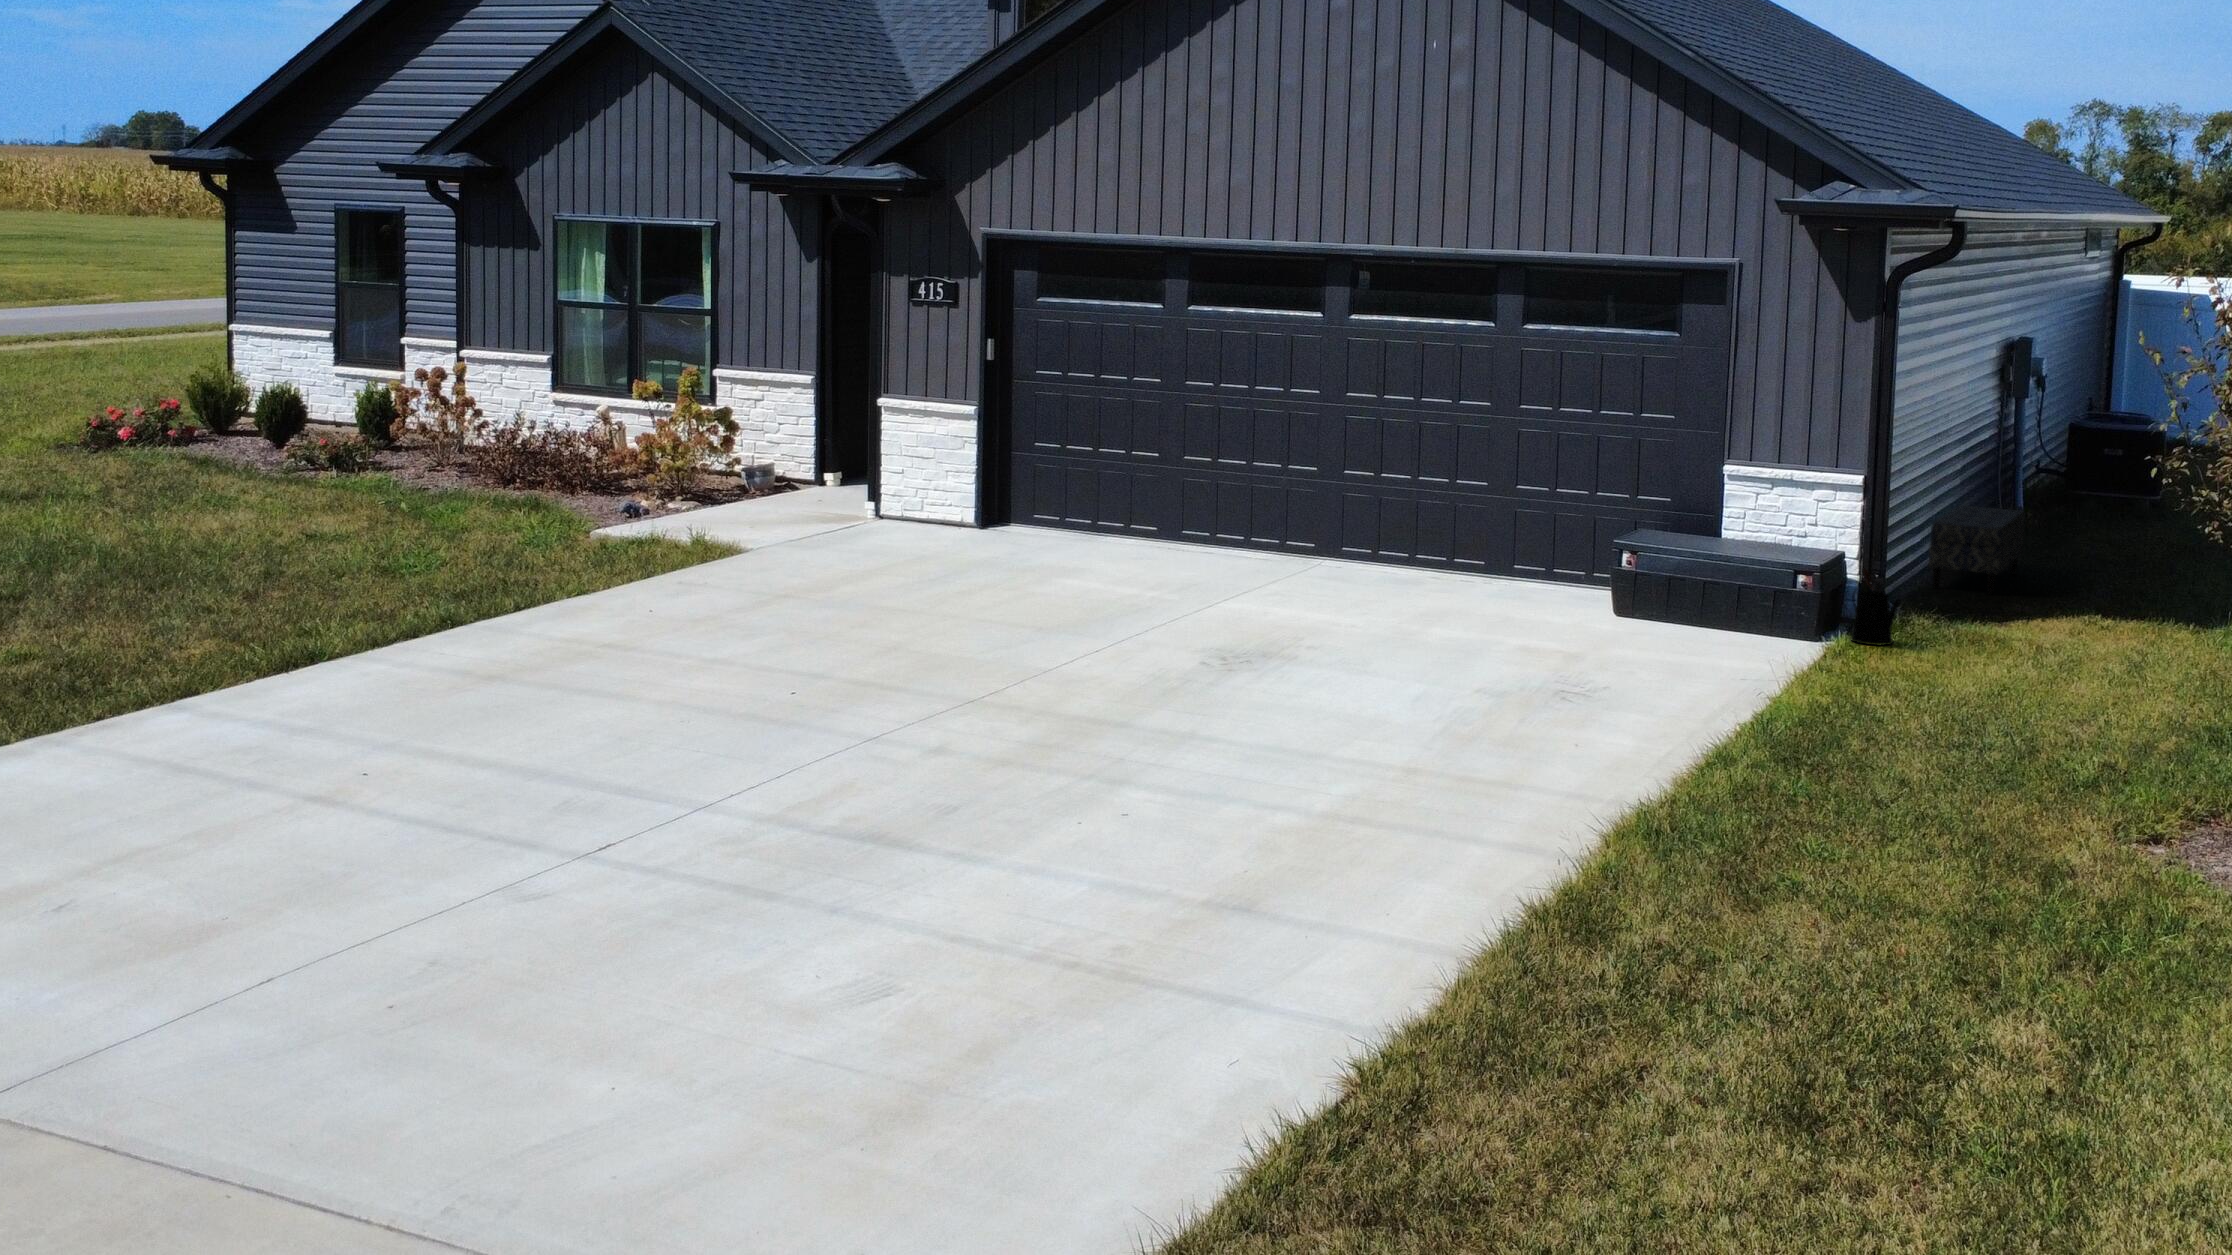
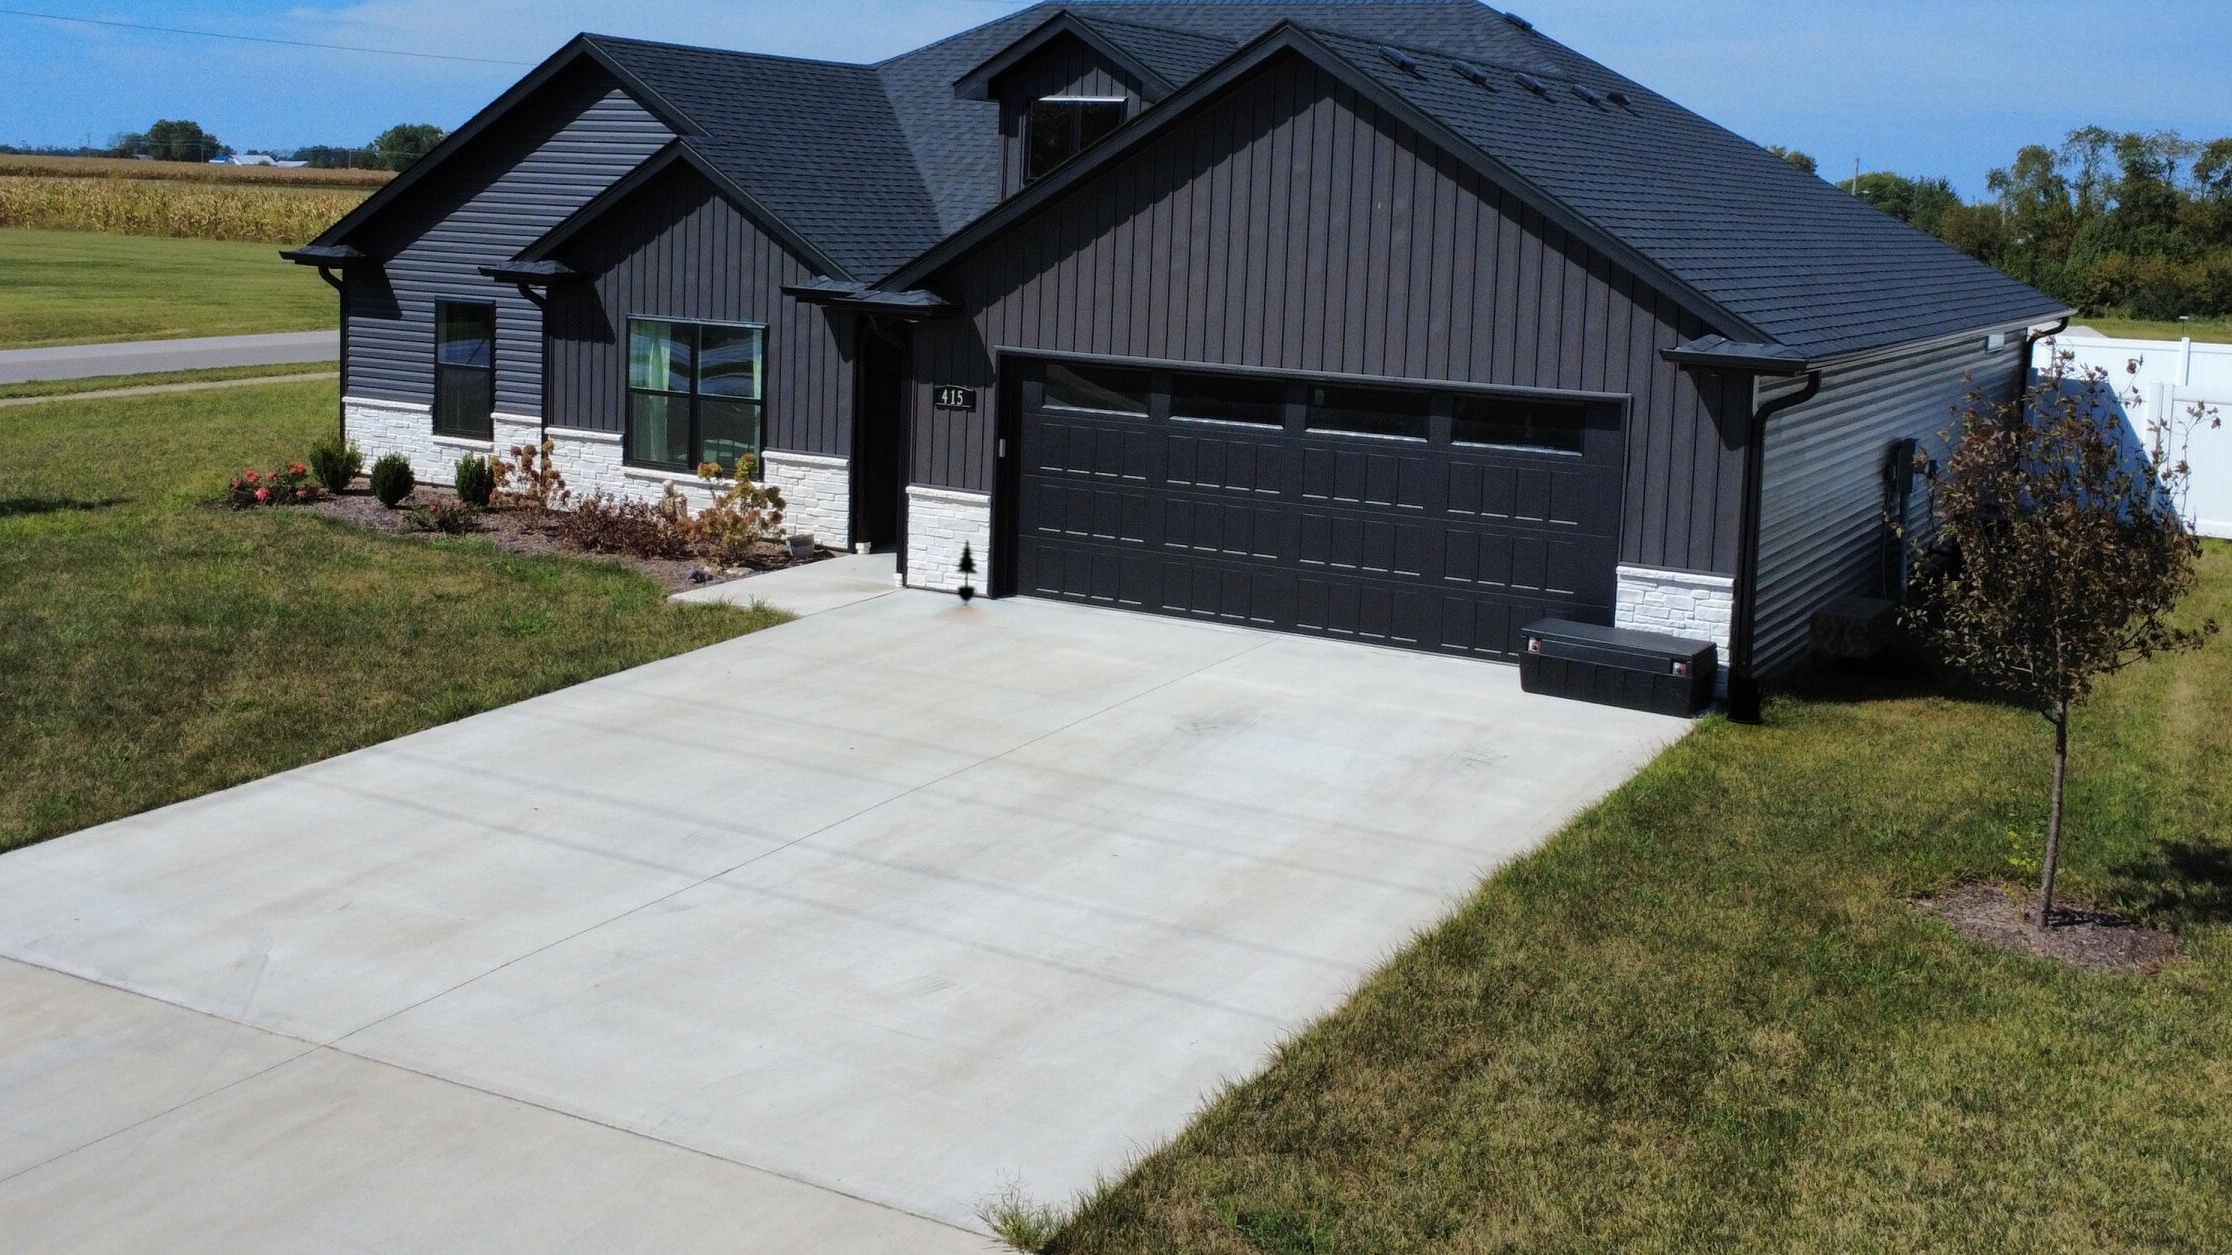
potted tree: none [935,457,963,533] -> present [956,541,977,602]

